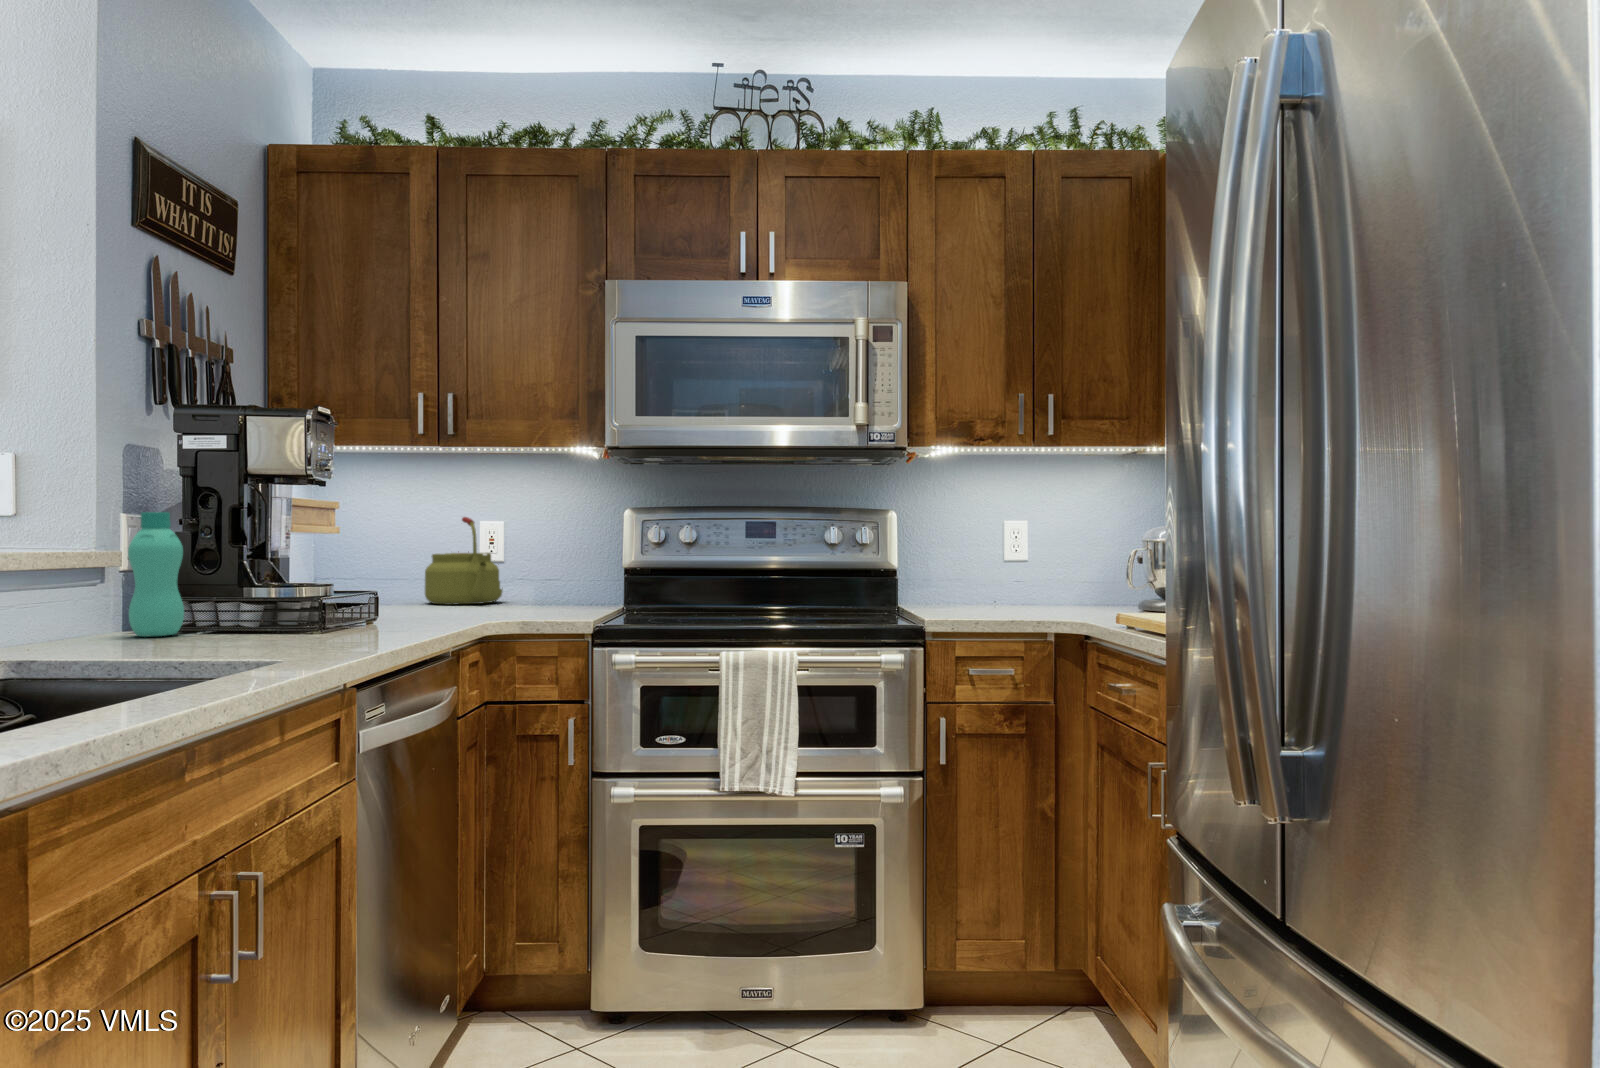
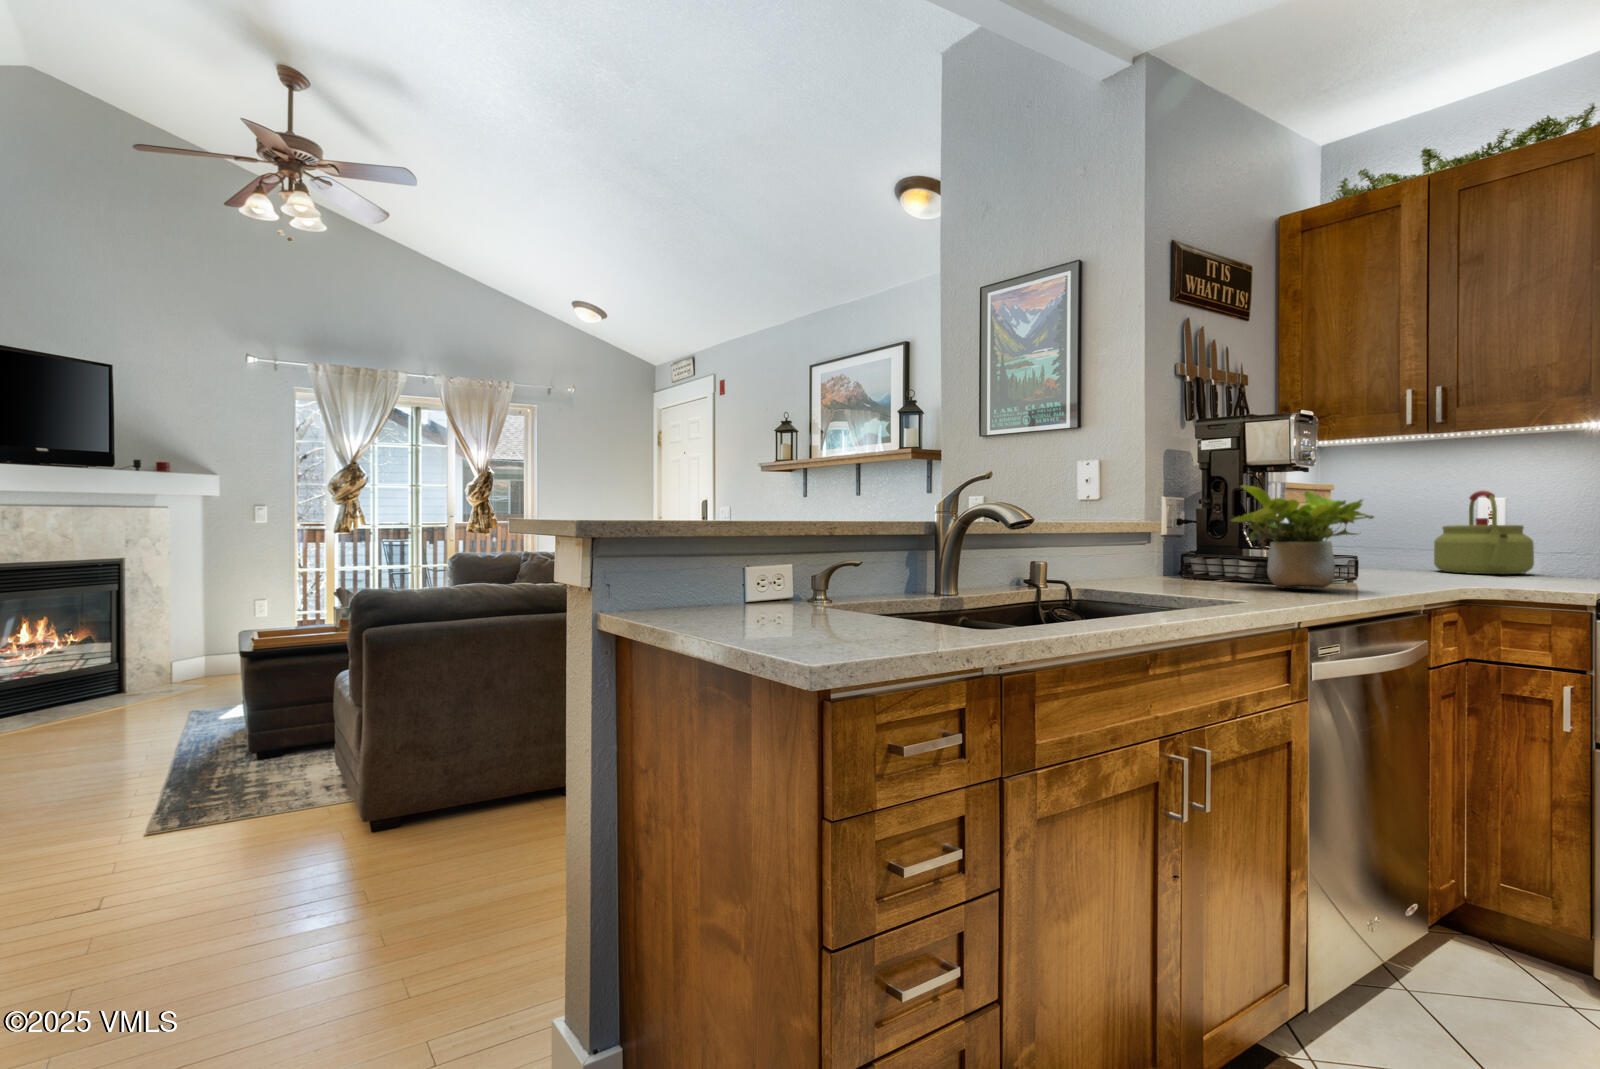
potted plant: none [238,502,395,637] -> present [1231,486,1374,588]
bottle: present [128,512,184,637] -> none [1163,496,1199,579]

